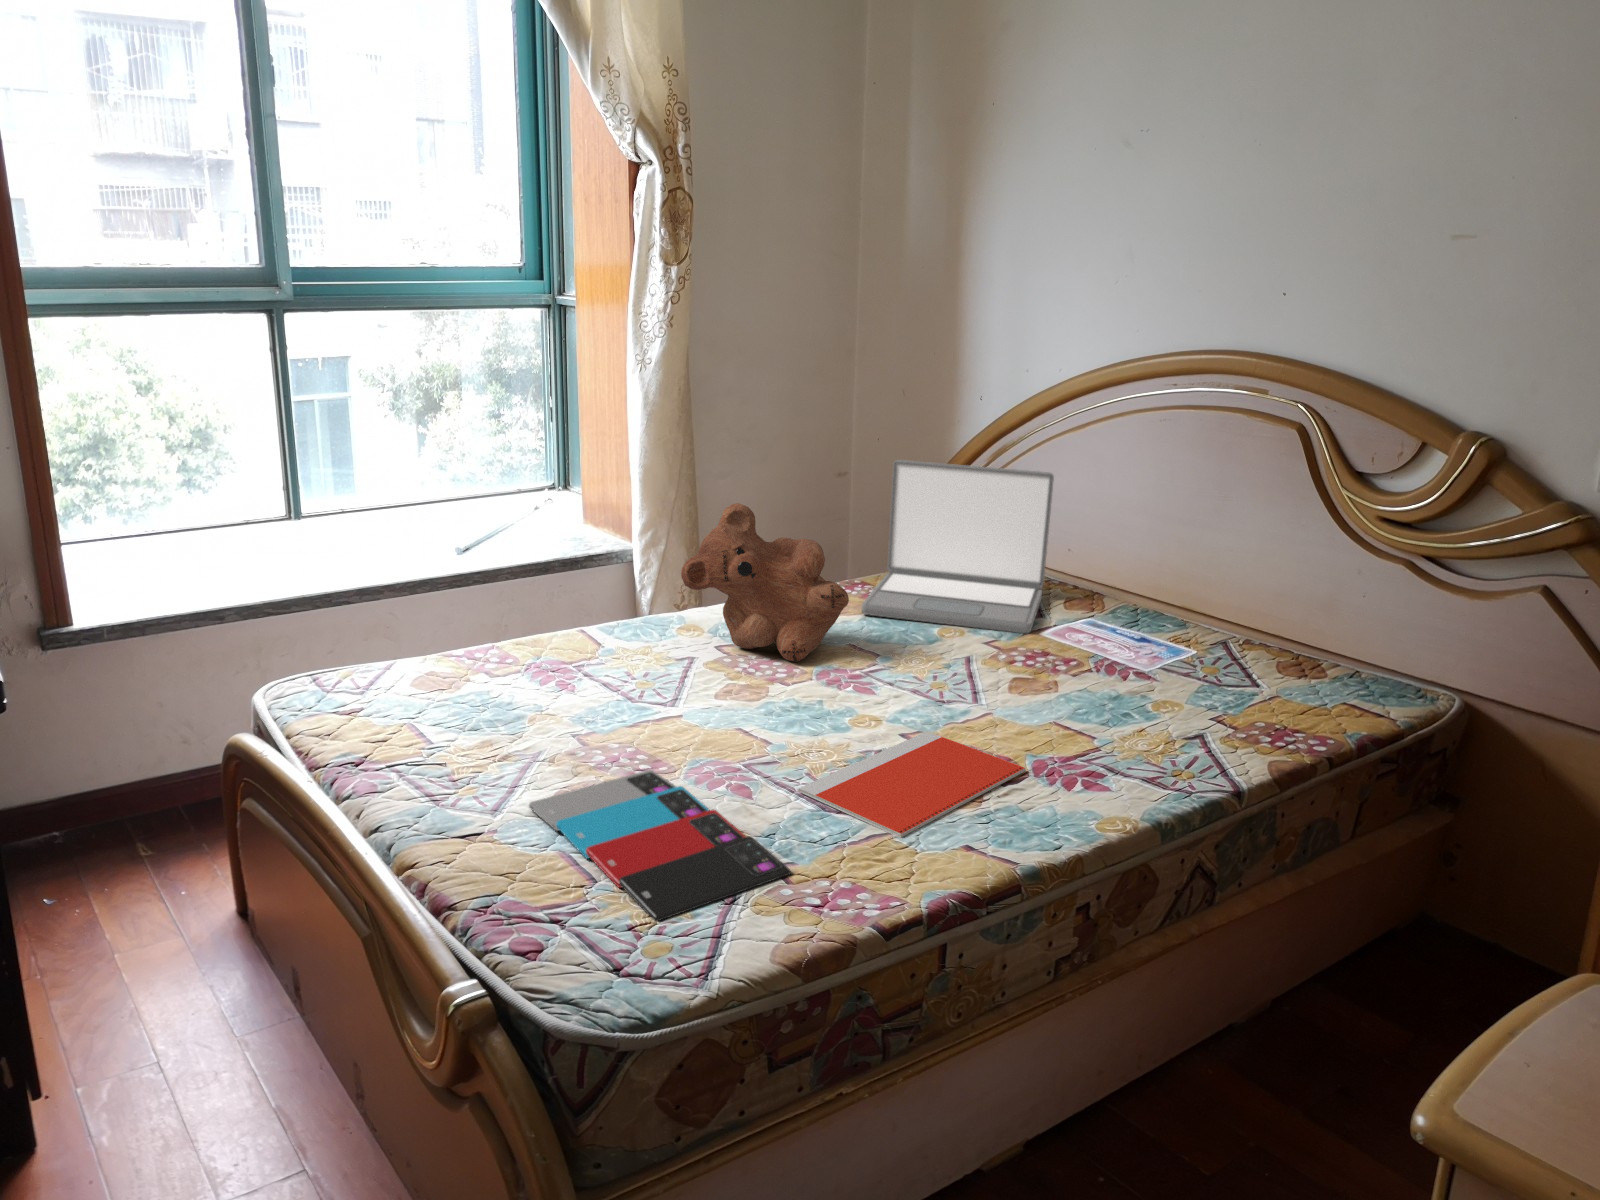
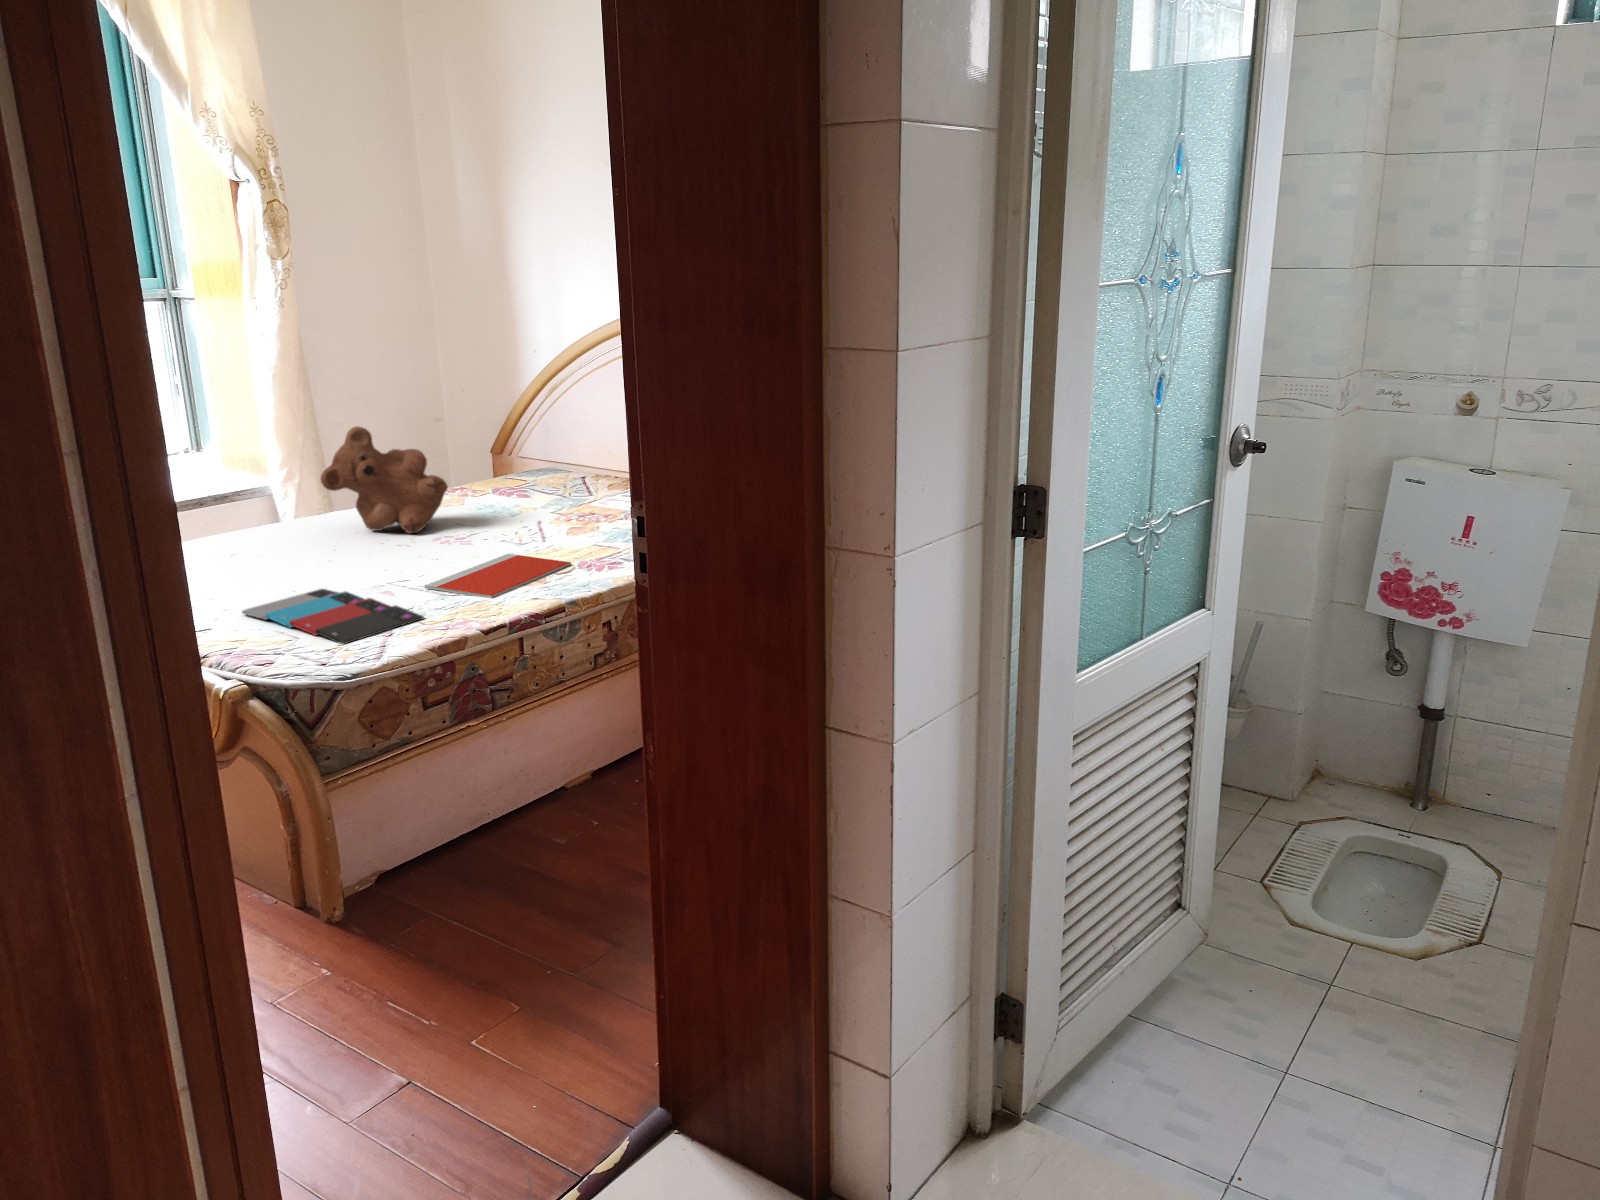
laptop: present [861,460,1054,634] -> none [460,395,593,506]

